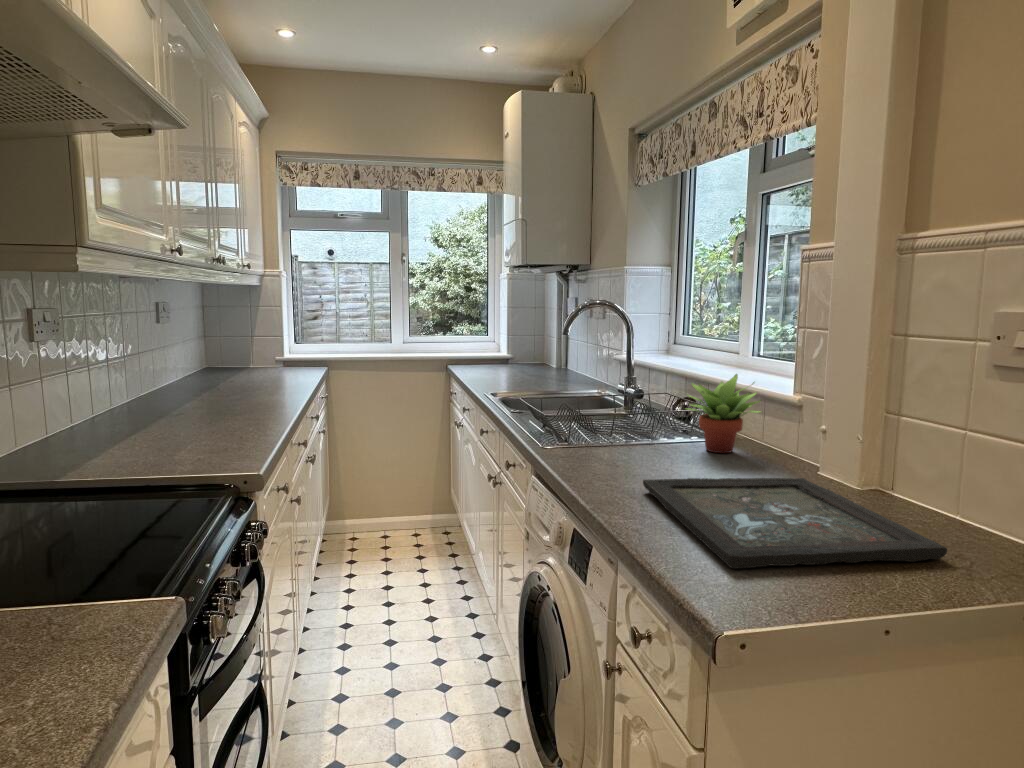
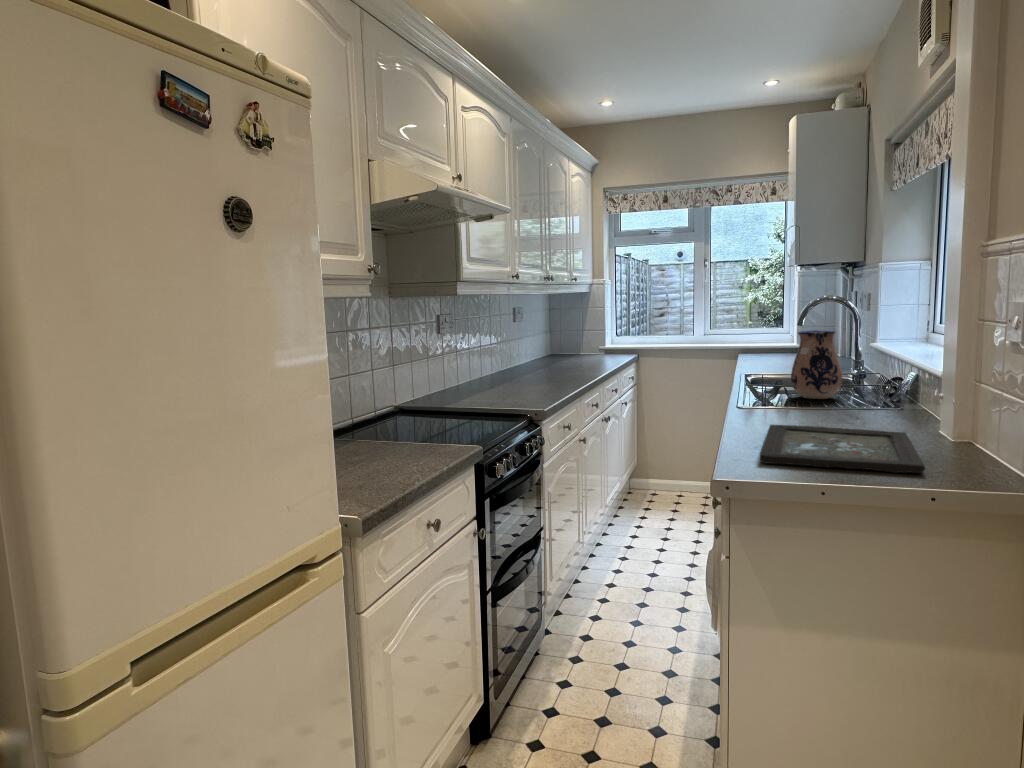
ceramic pitcher: none [580,340,639,426] -> present [791,330,842,399]
succulent plant: present [687,374,761,453] -> none [847,356,917,419]

